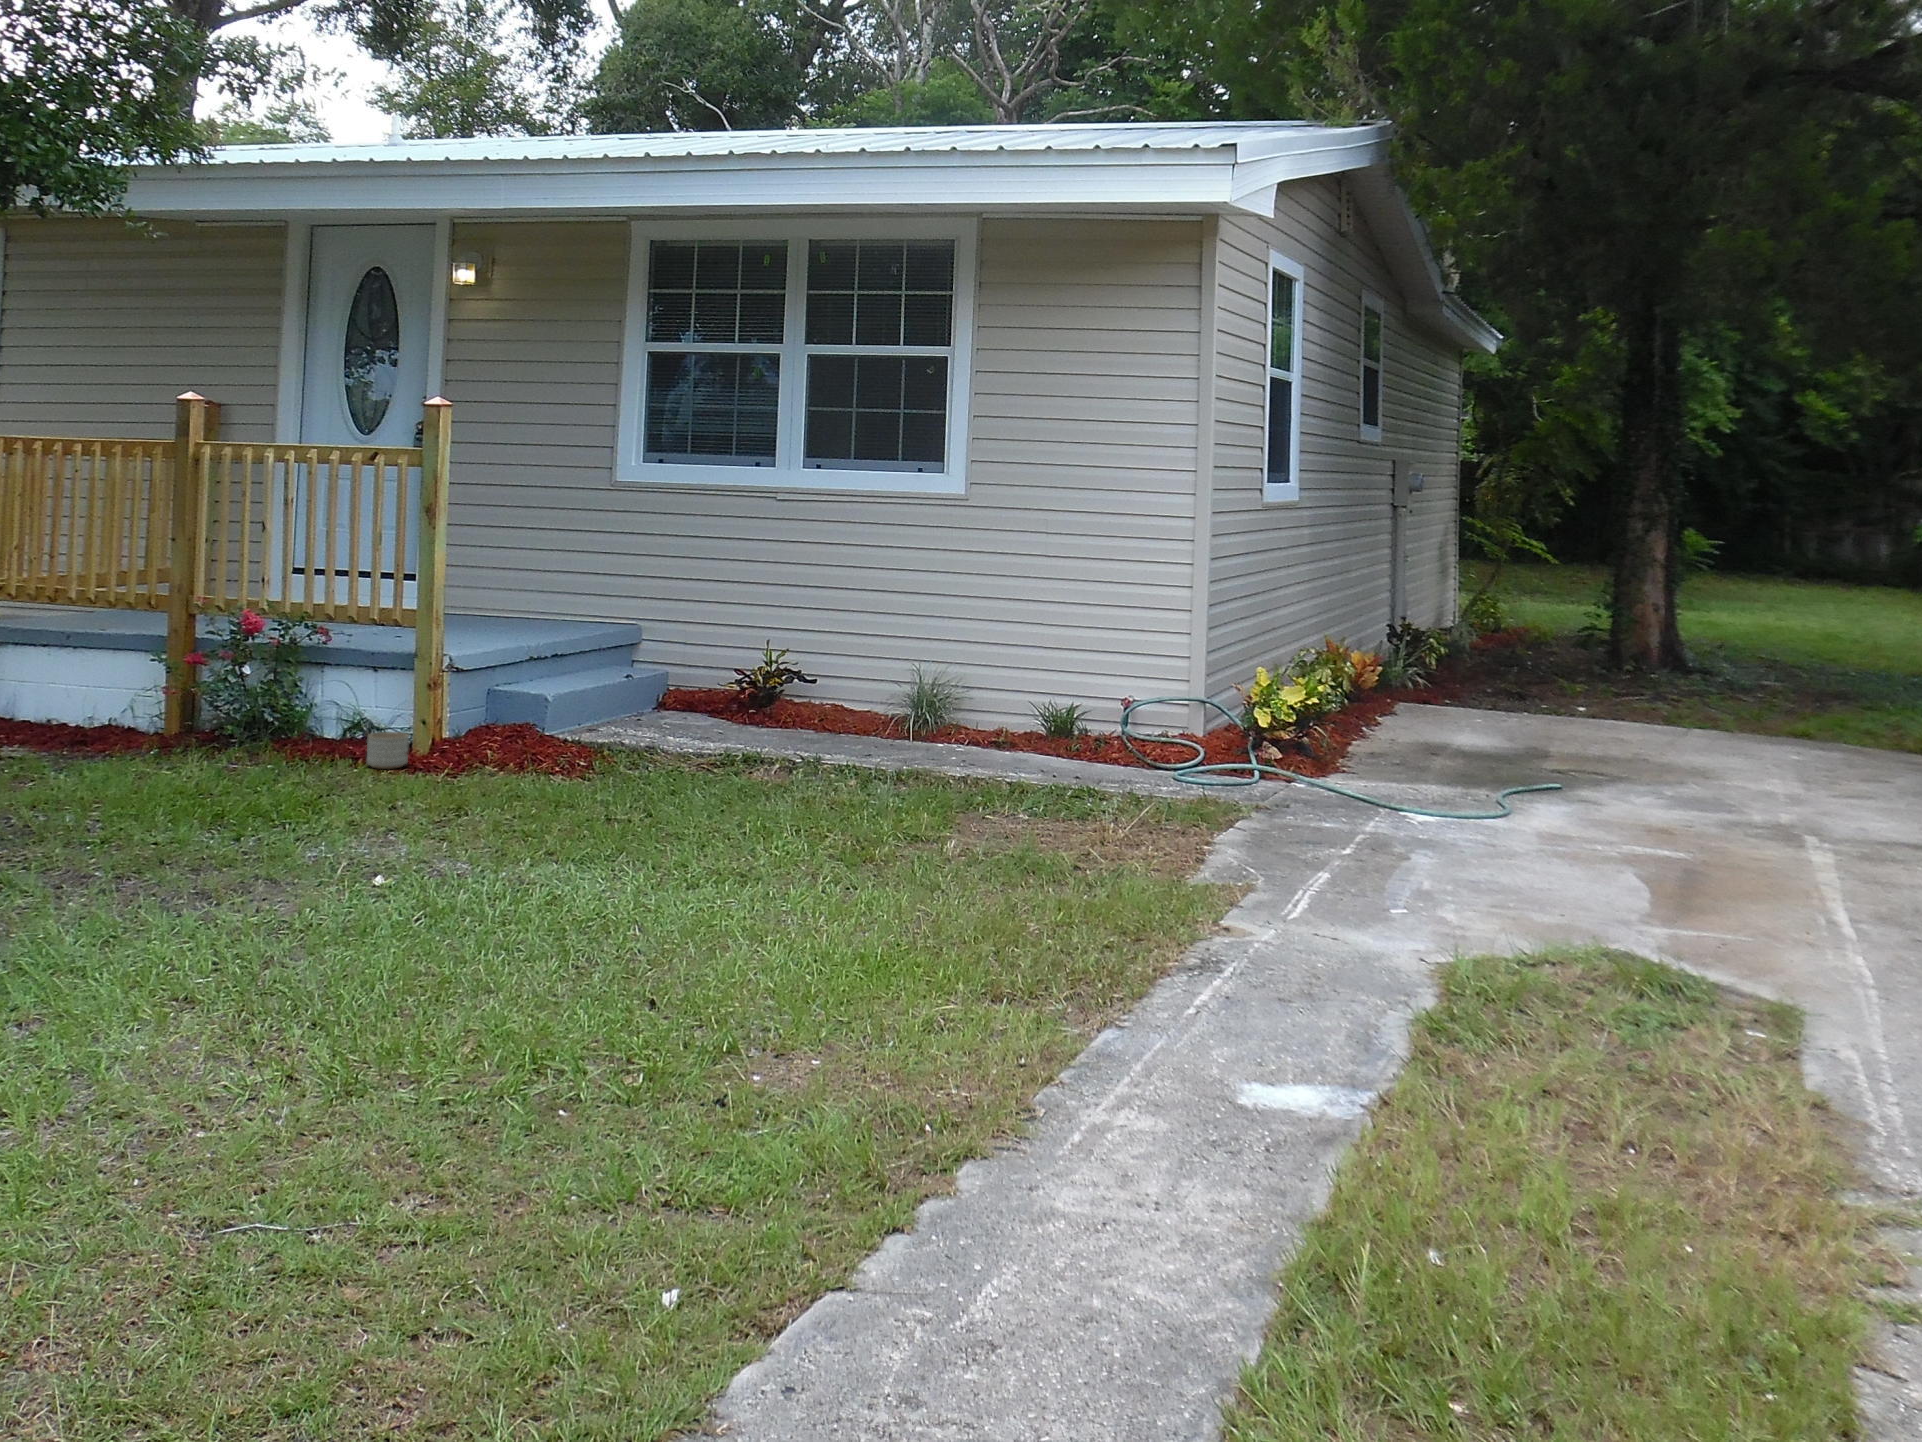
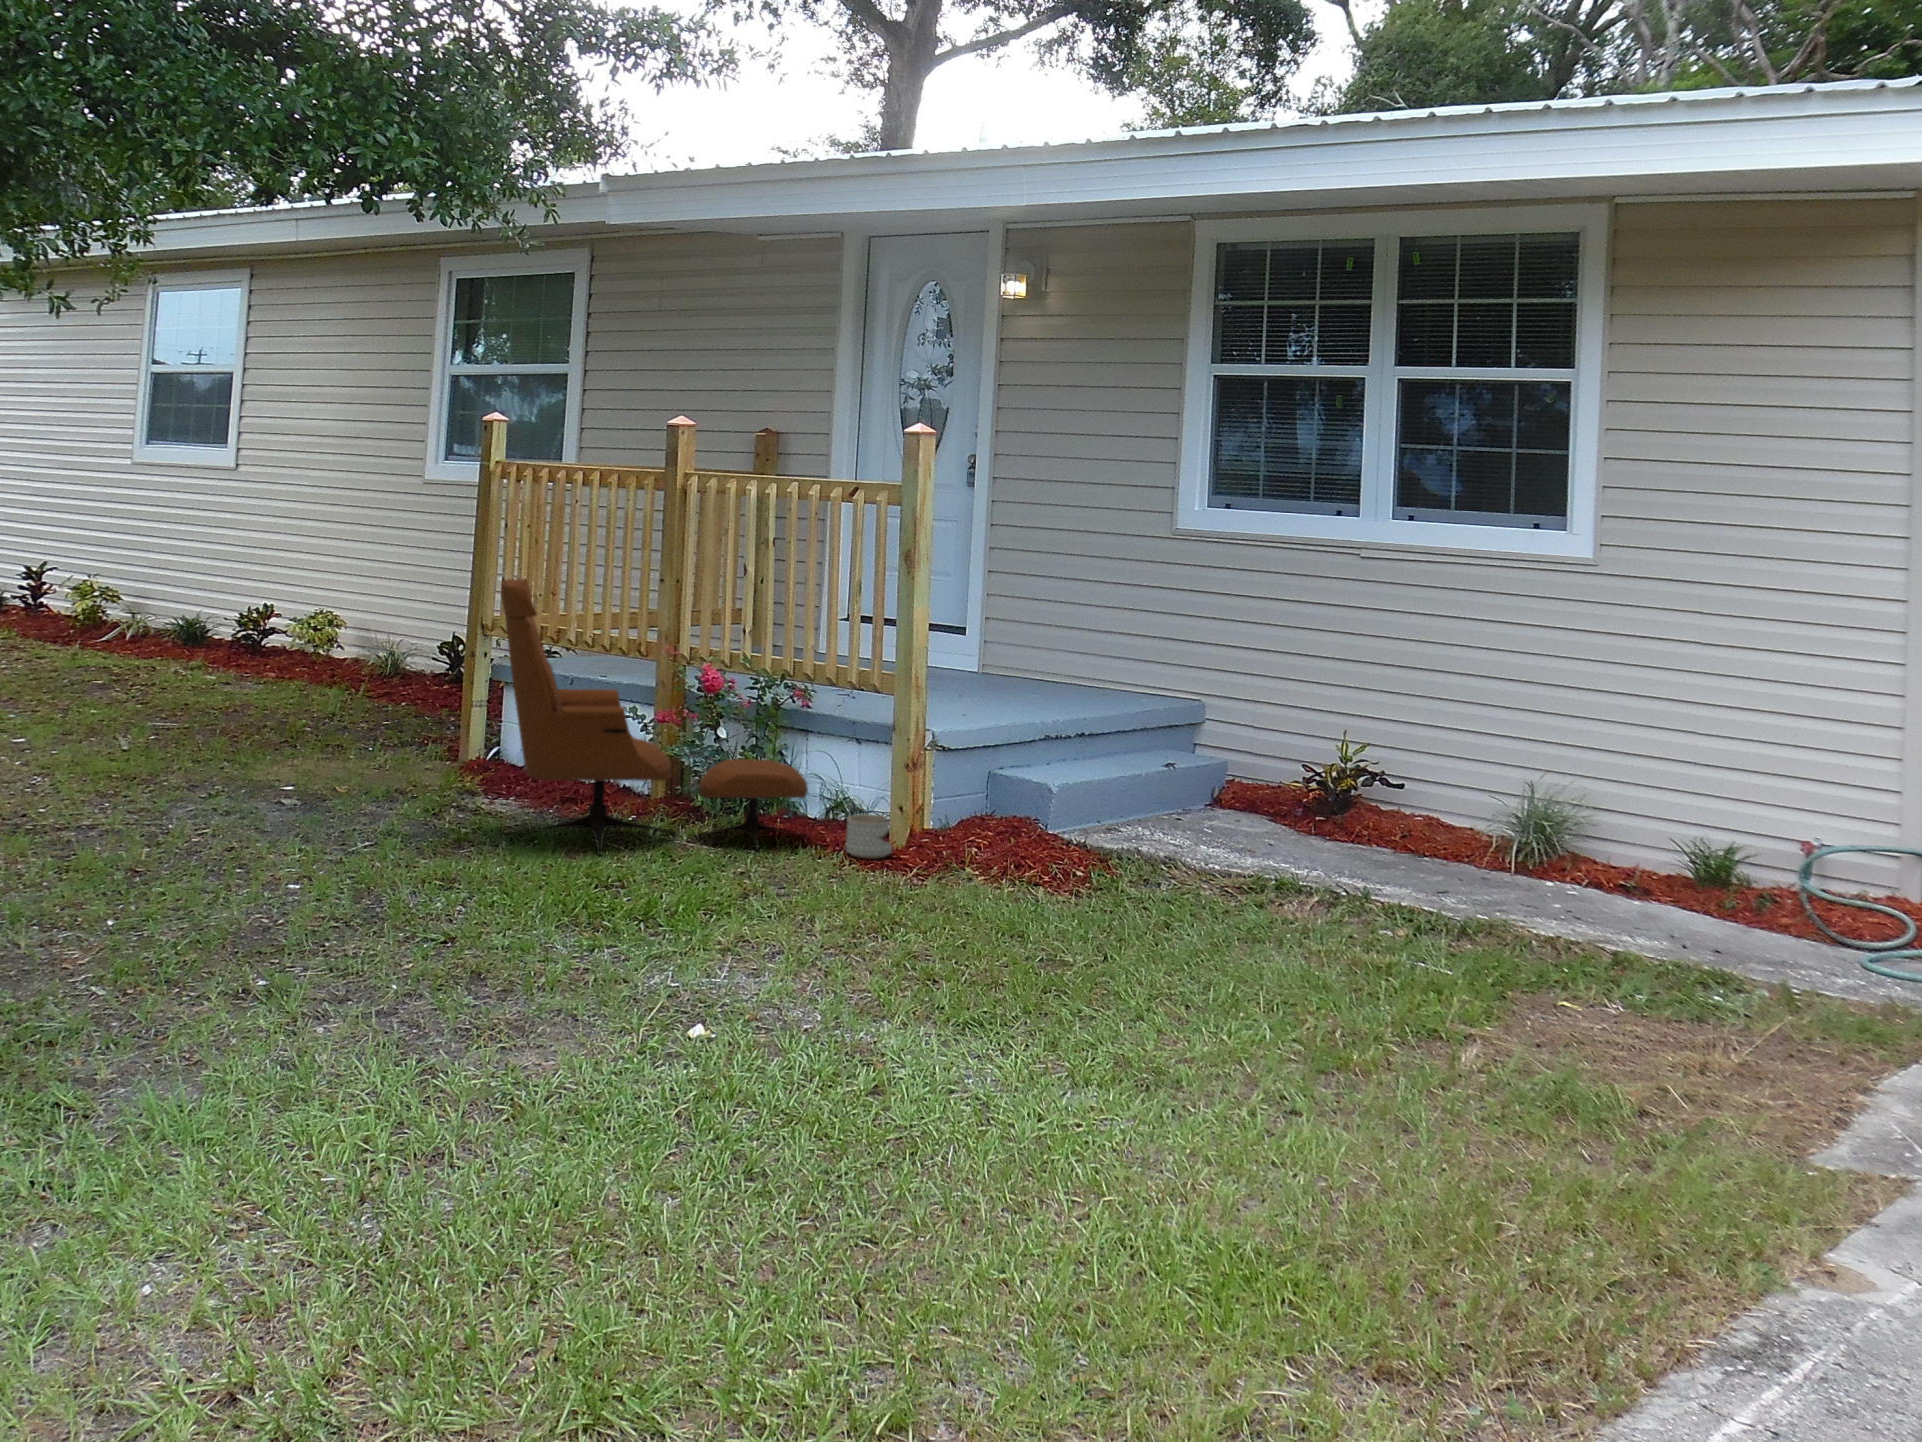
lounge chair: none [37,541,326,783] -> present [501,579,808,855]

